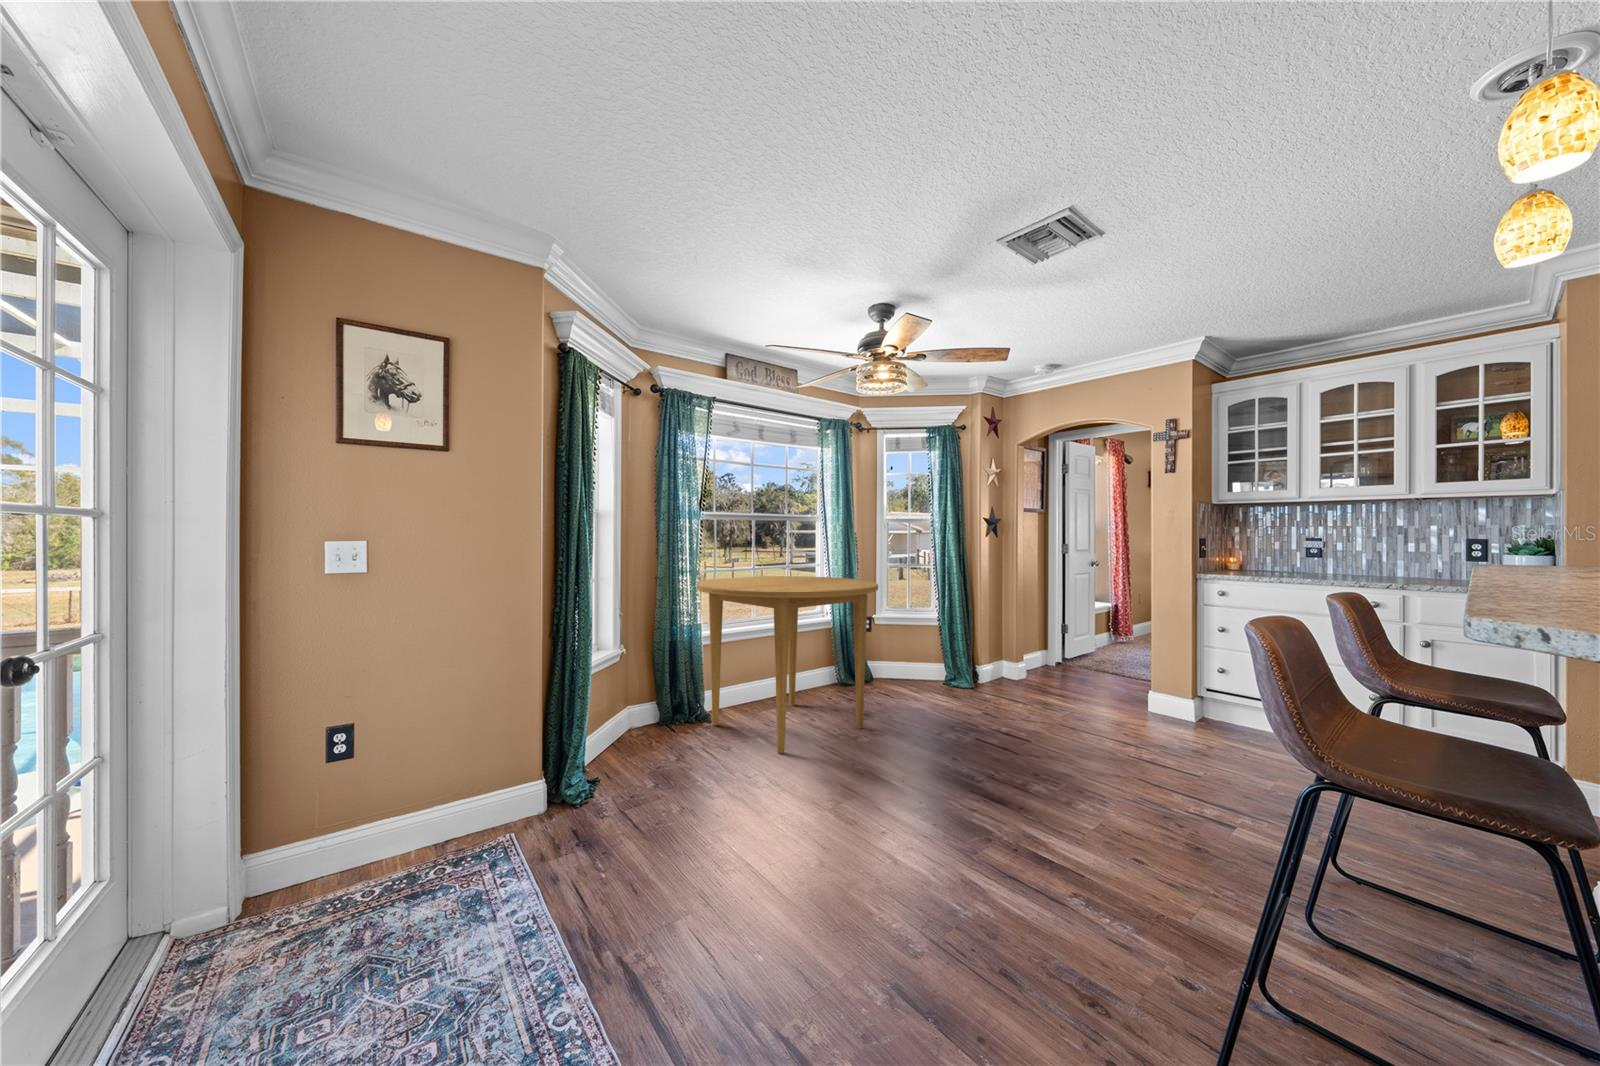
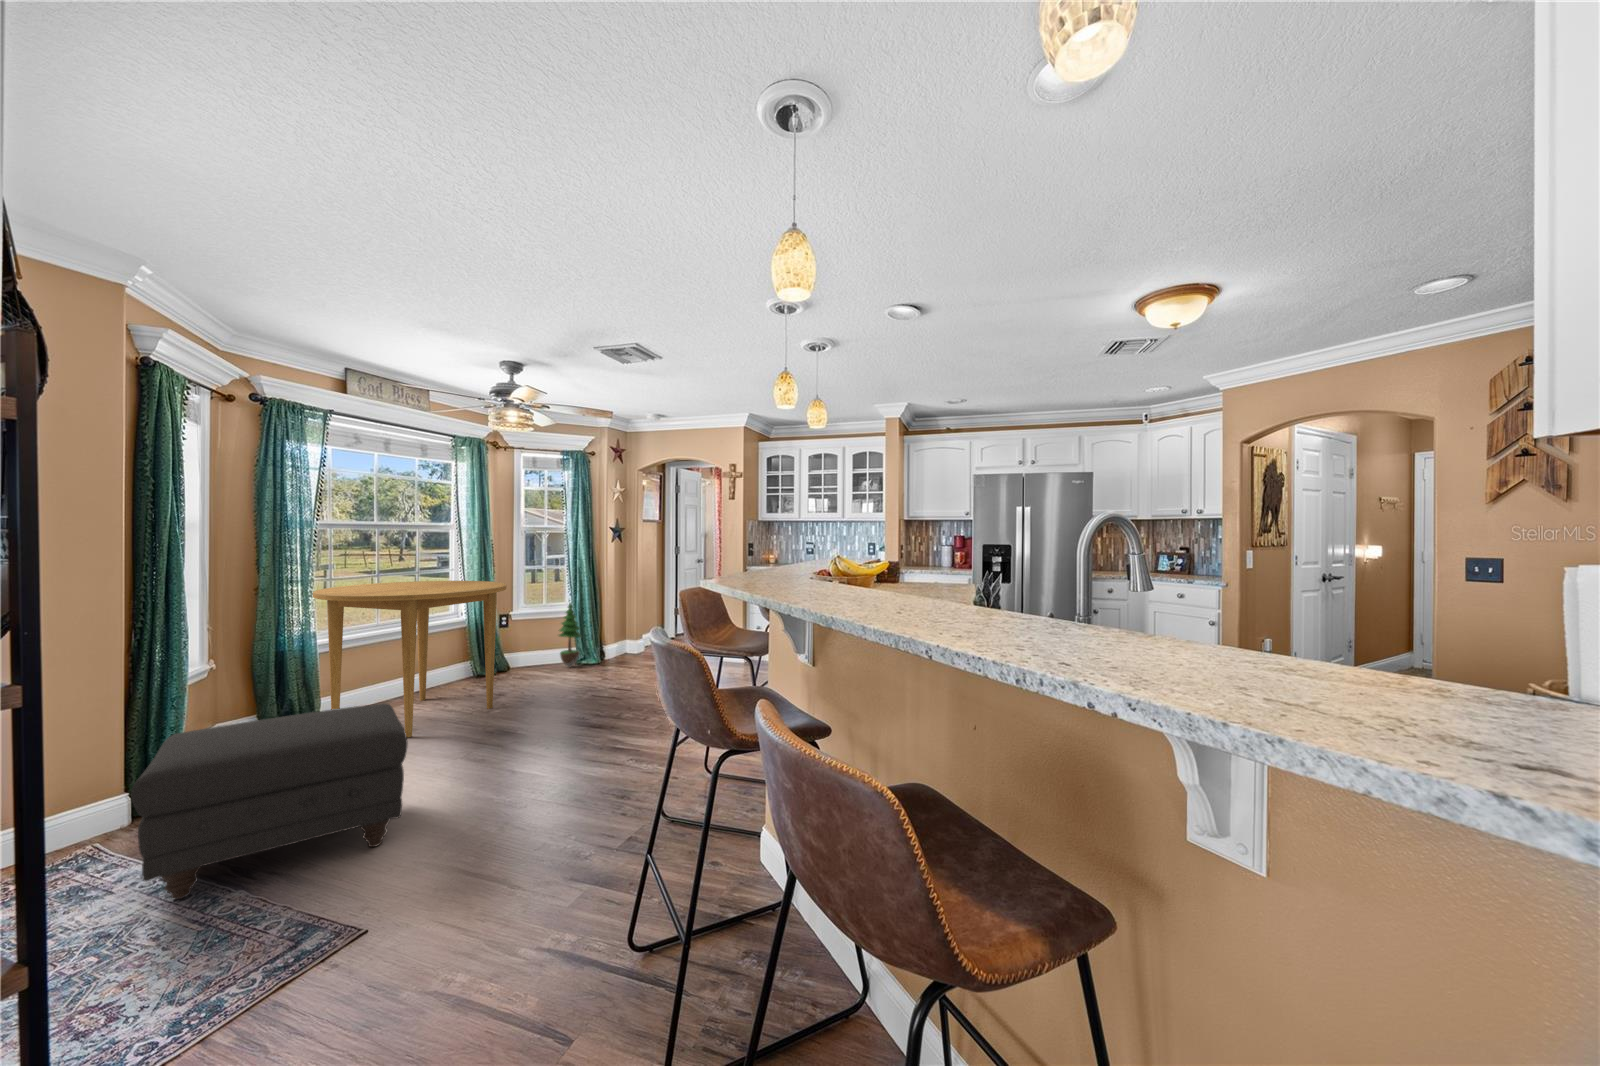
potted tree: none [924,607,953,684] -> present [559,604,581,667]
ottoman: none [518,725,787,941] -> present [131,703,408,899]

